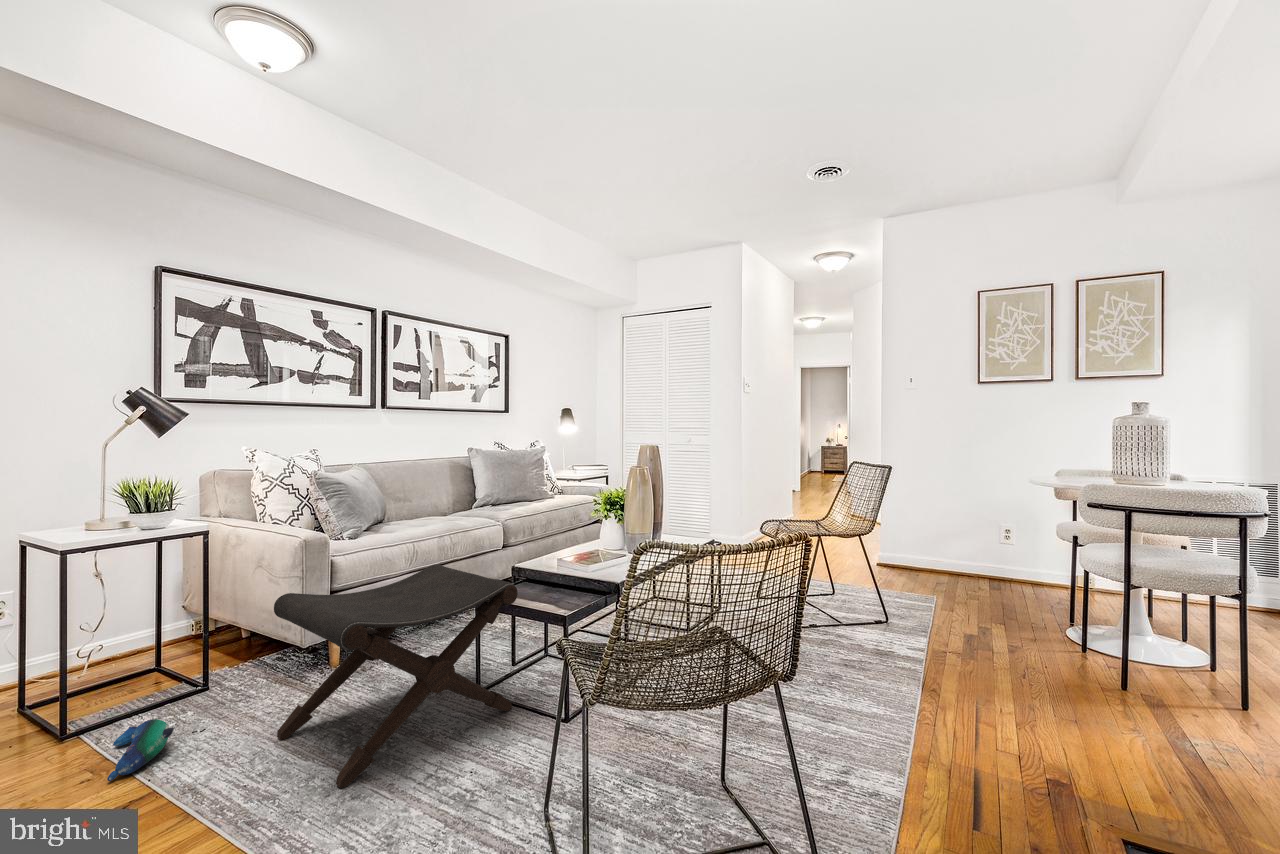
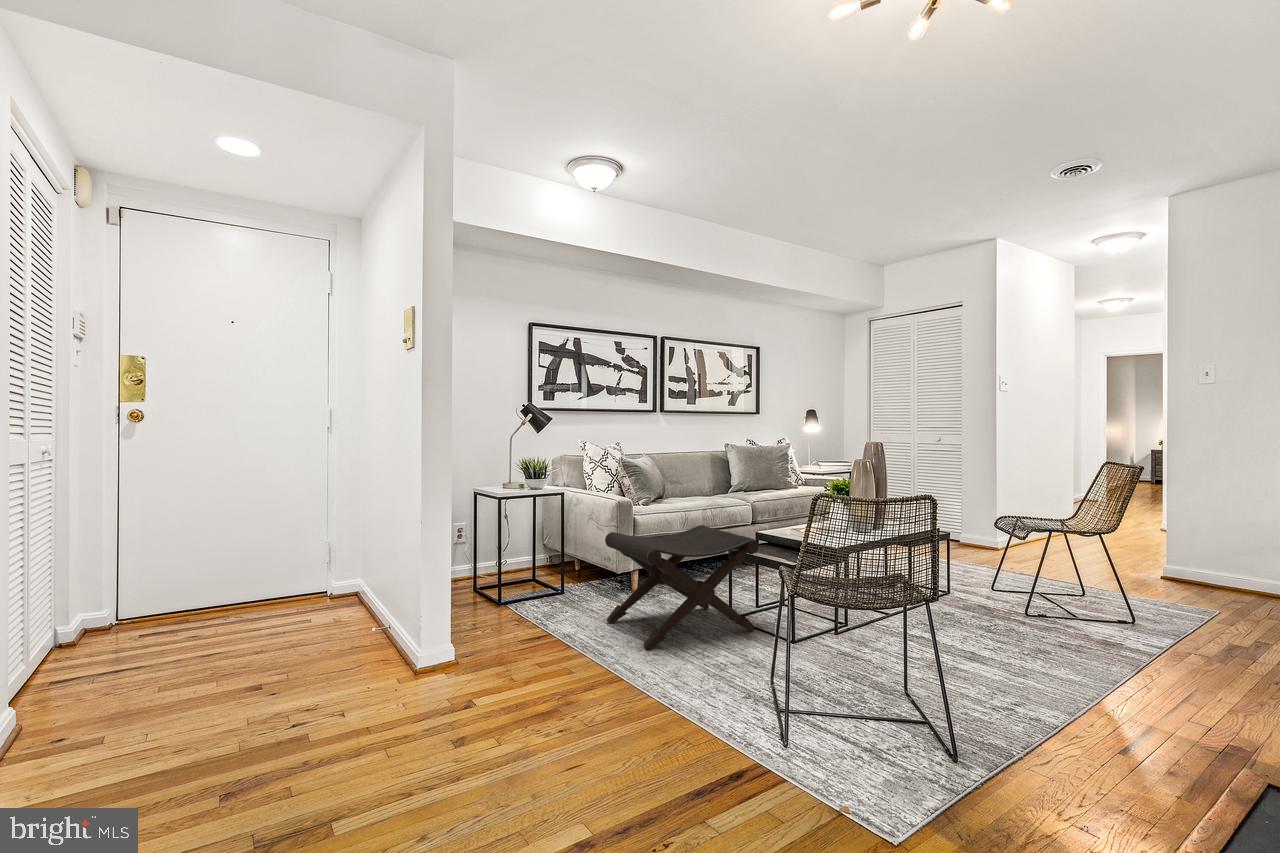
plush toy: present [107,719,174,781] -> none [523,600,554,627]

